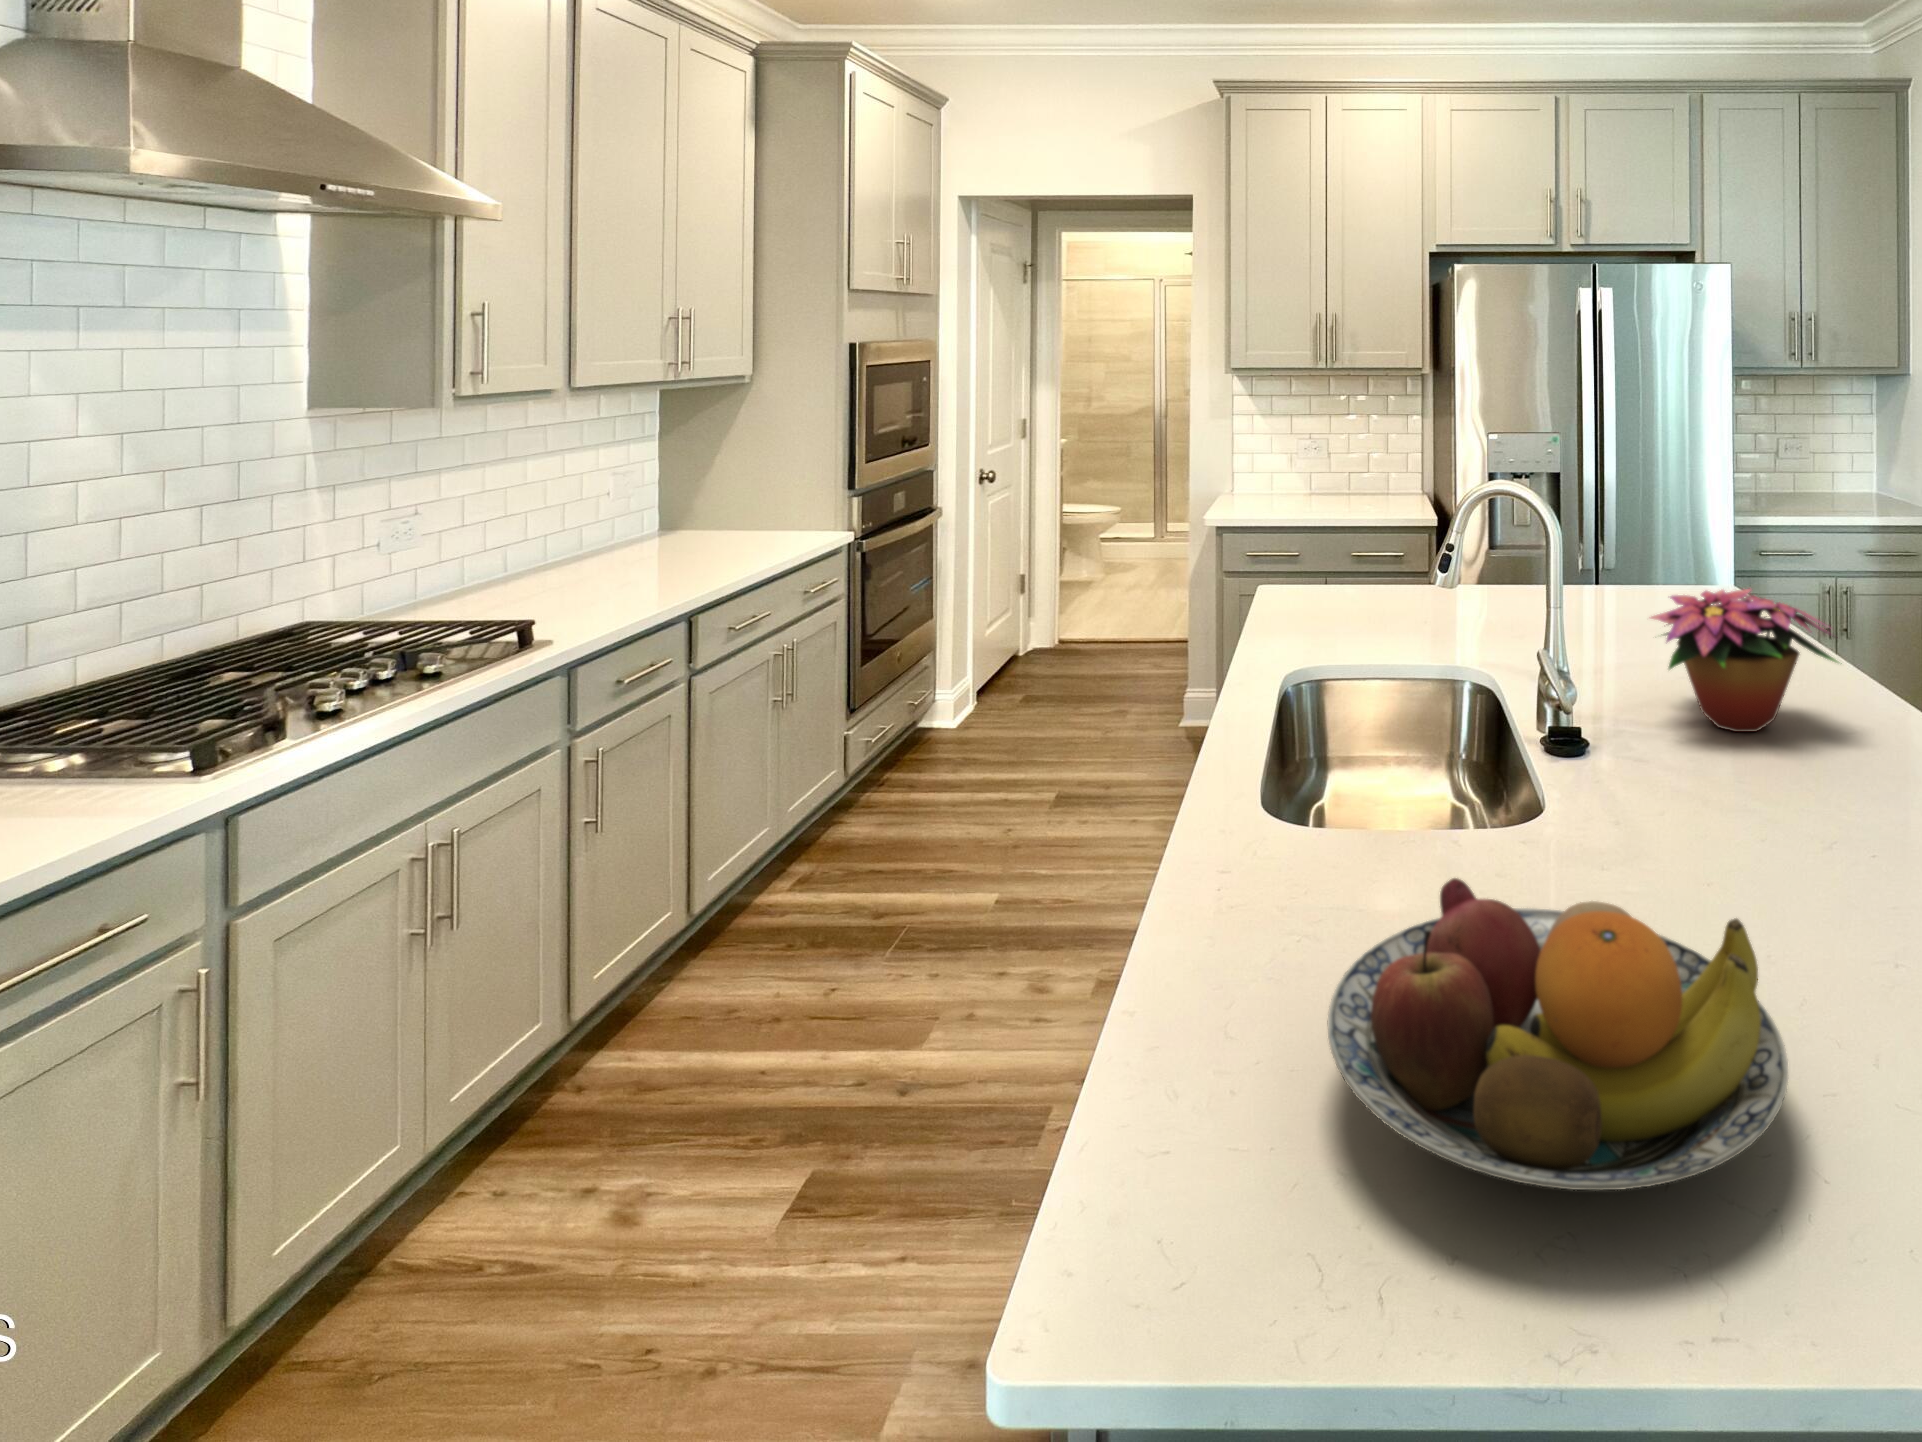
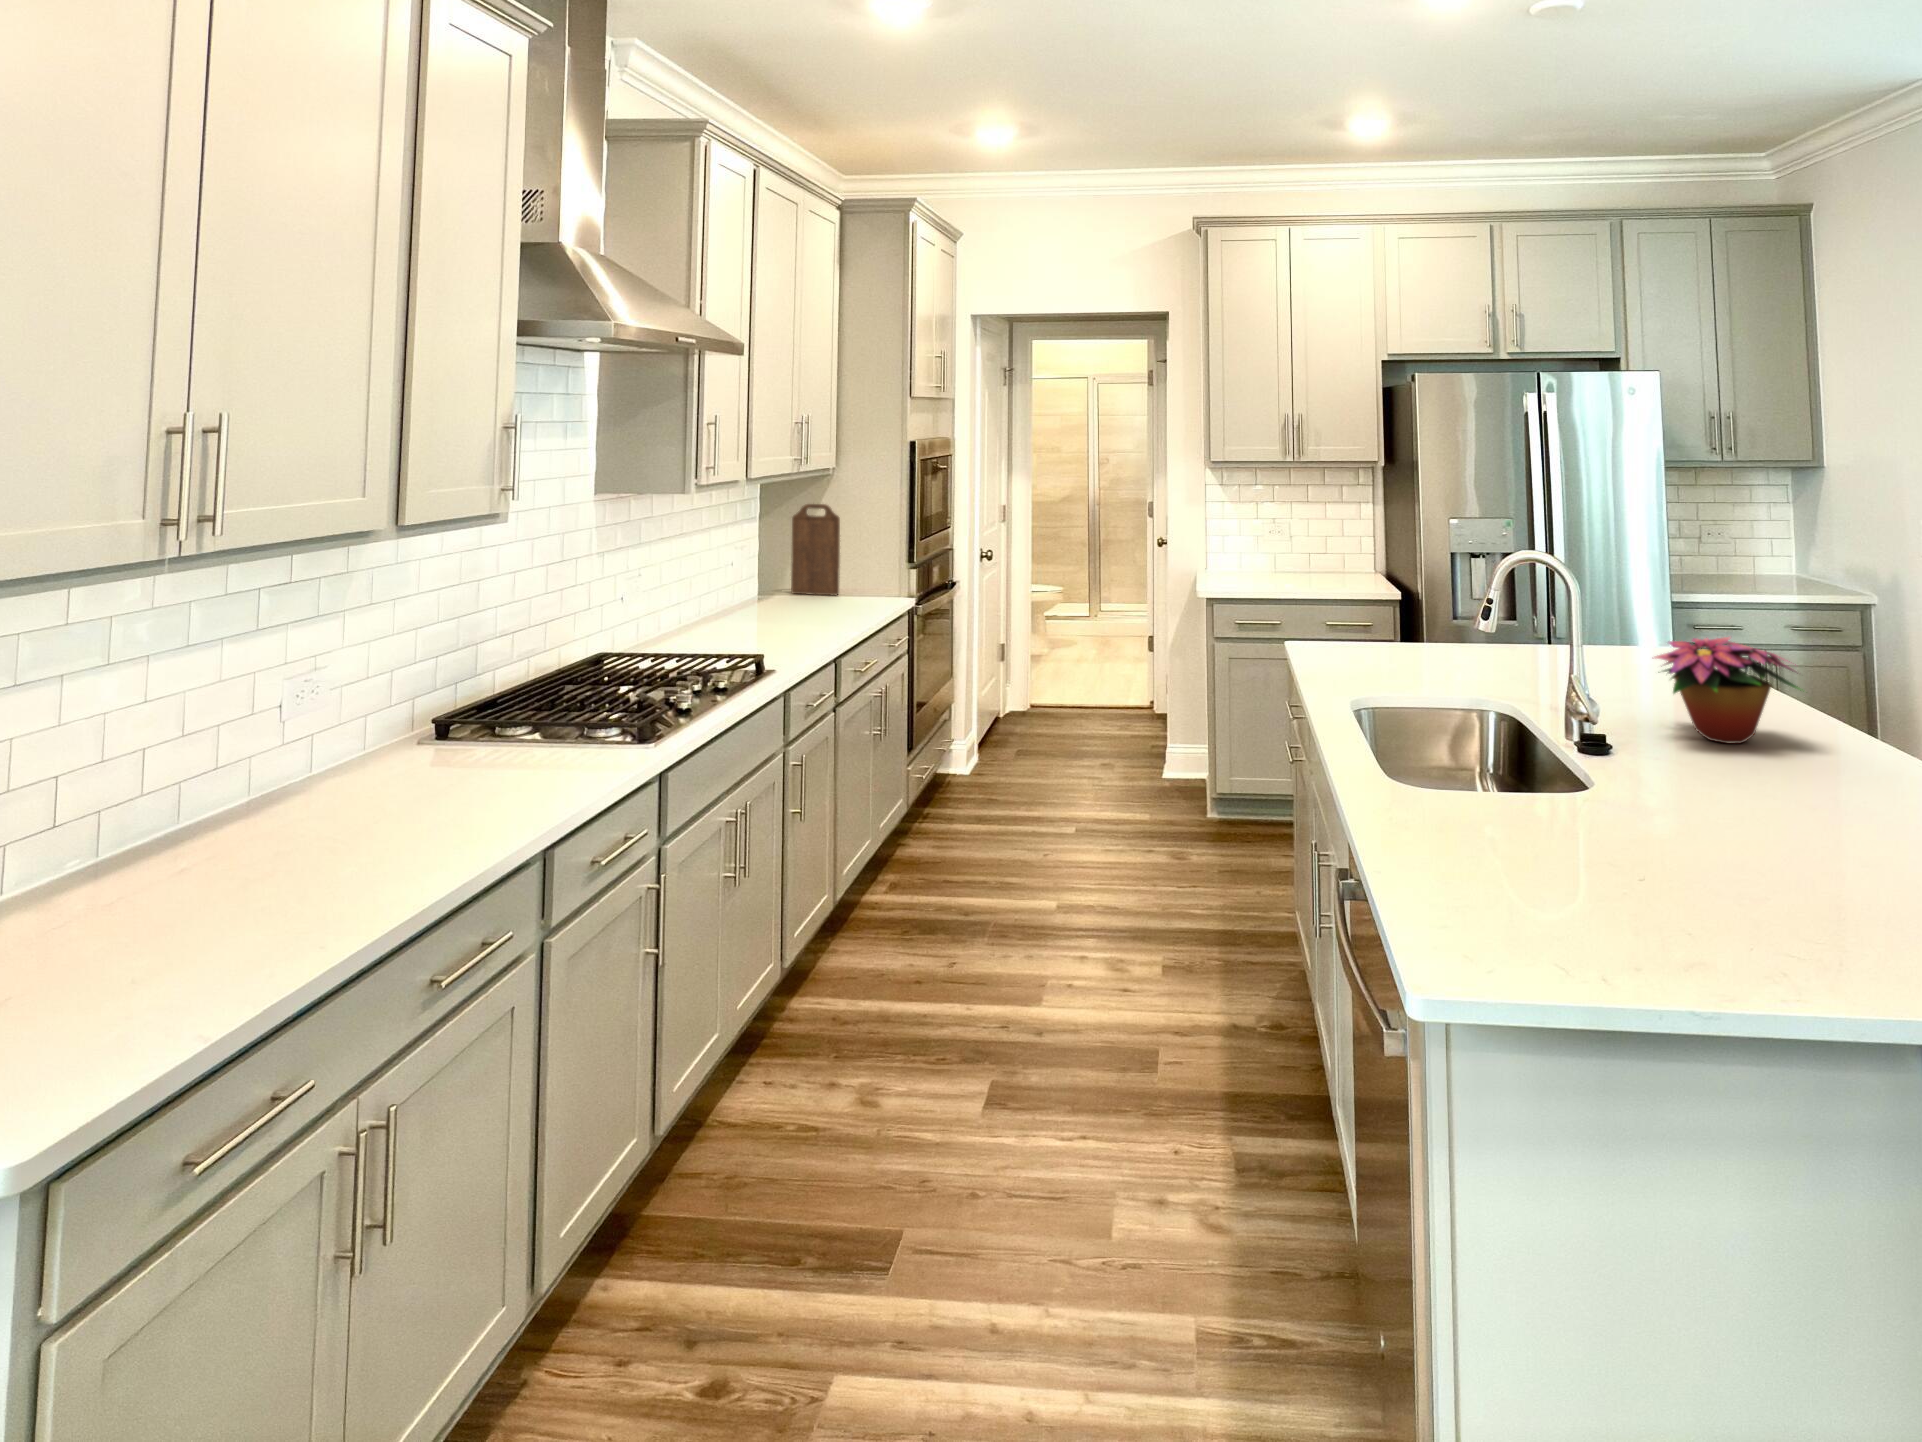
cutting board: none [705,419,764,529] -> present [791,504,840,595]
fruit bowl: present [1327,878,1788,1190] -> none [1532,788,1819,931]

